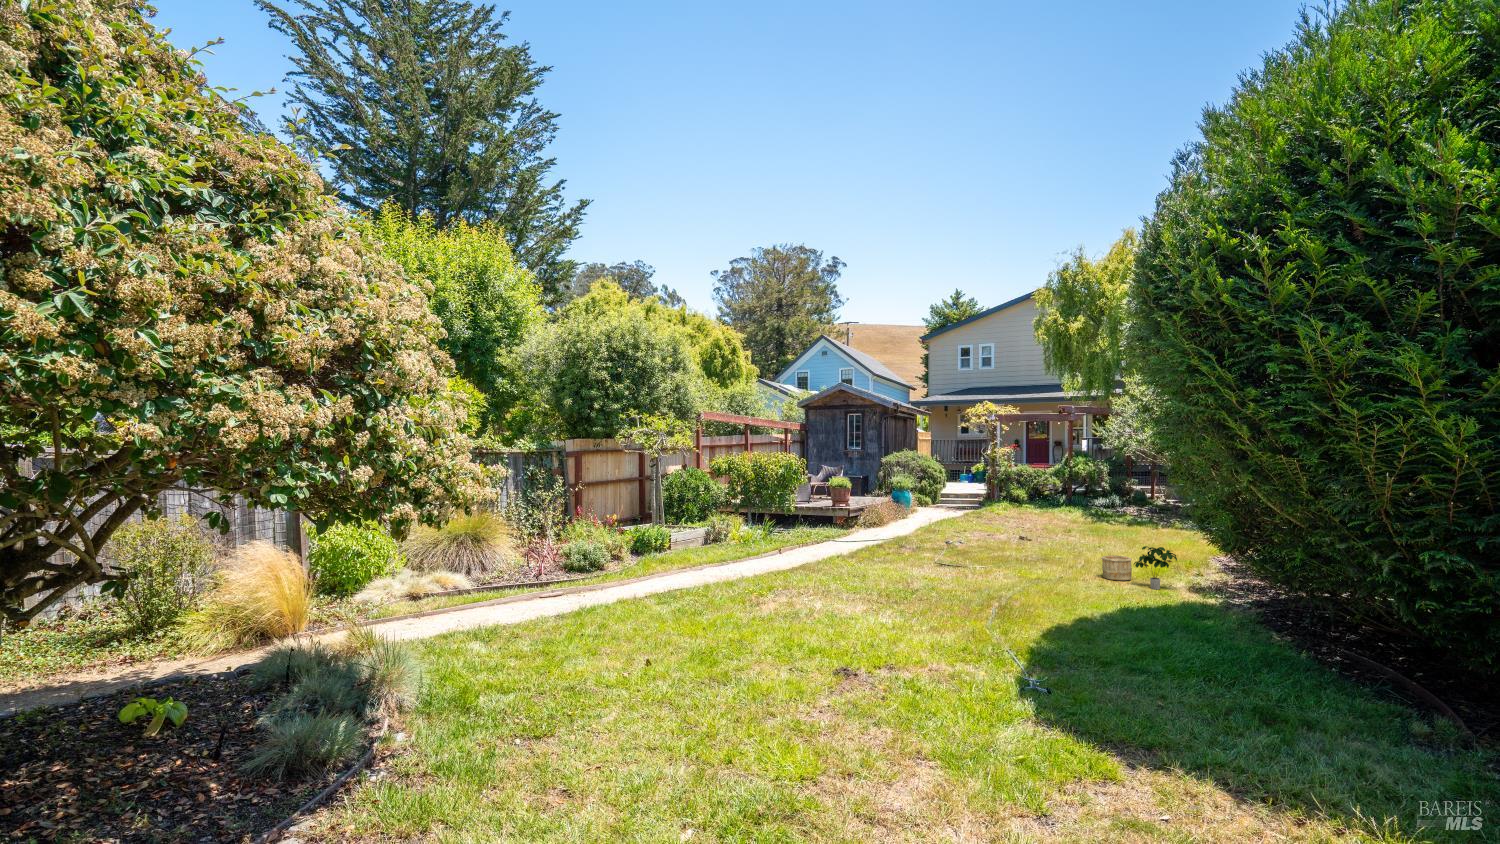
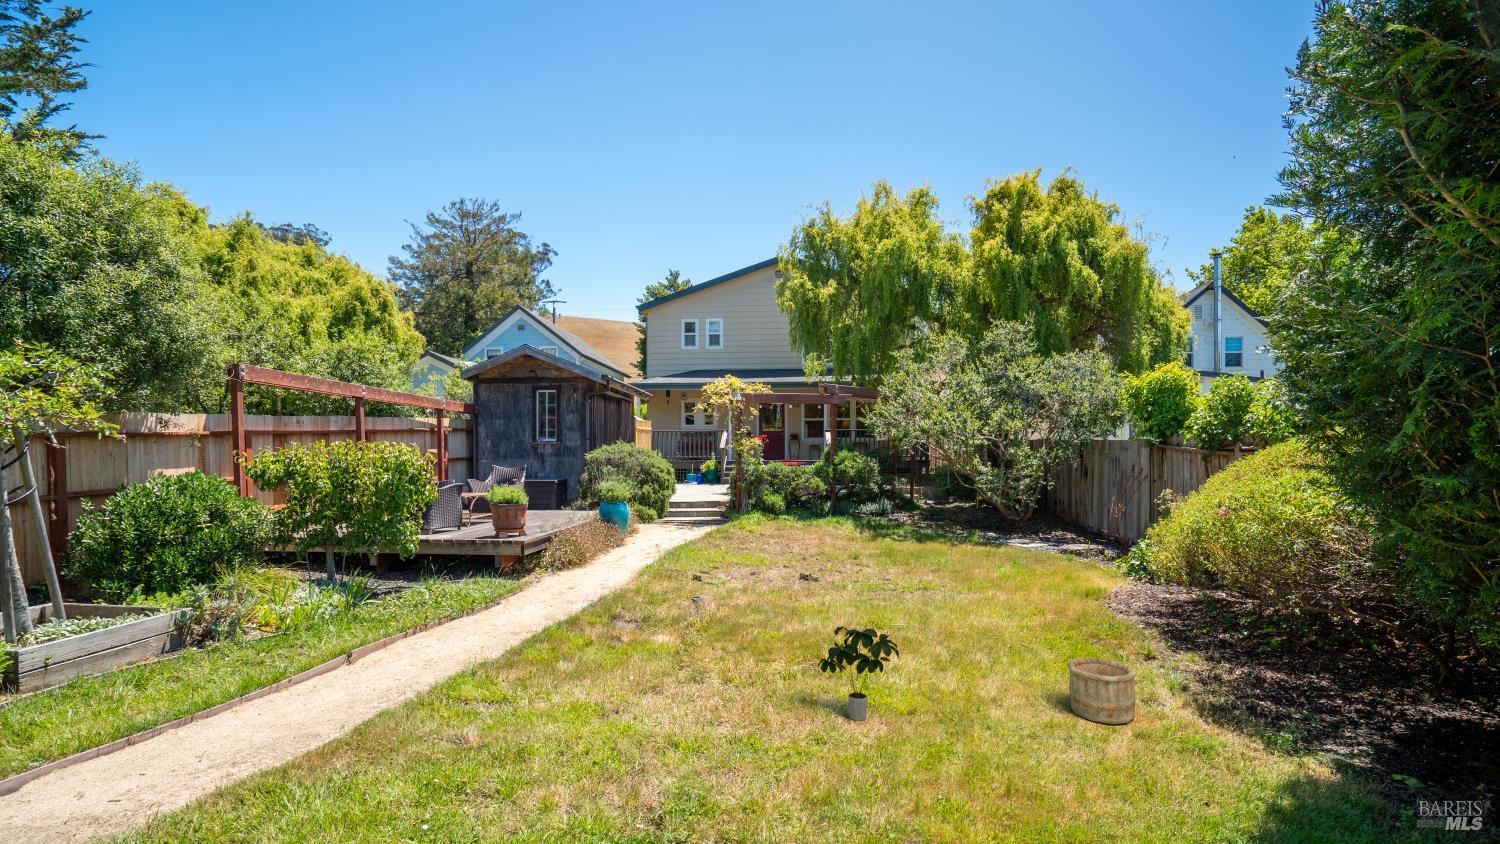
potted plant: present [1134,546,1177,589] -> present [818,626,899,721]

